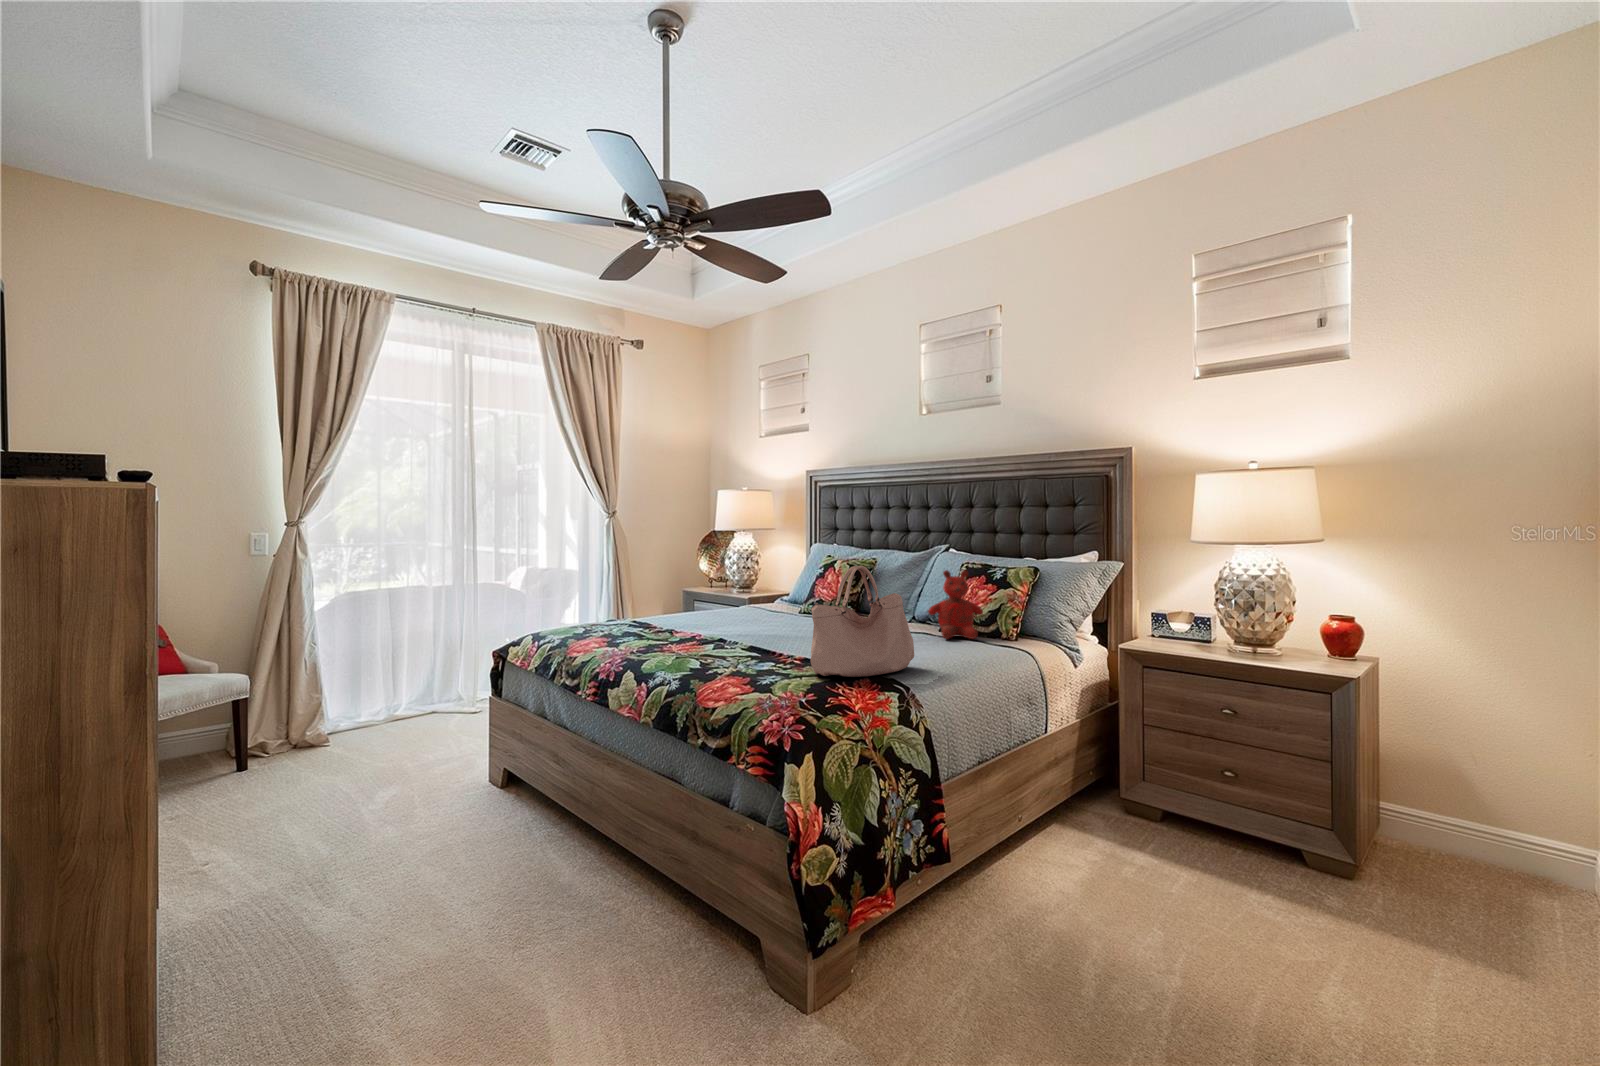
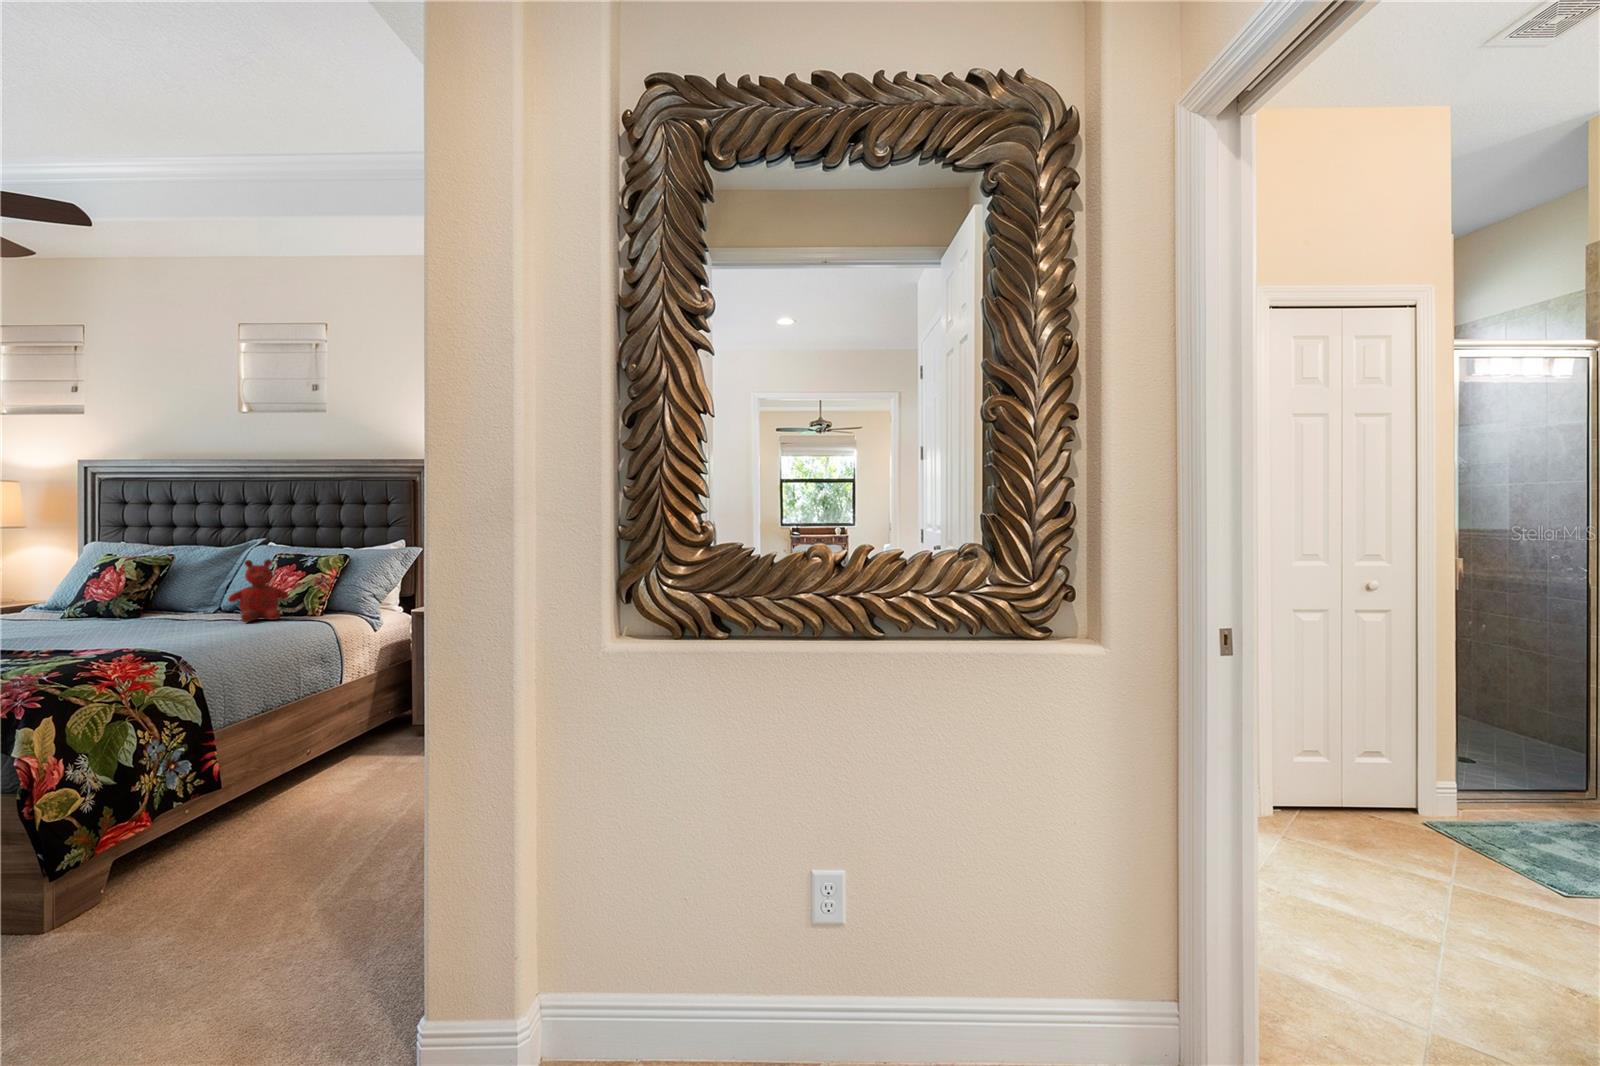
handbag: present [810,566,914,677] -> none [61,554,193,658]

